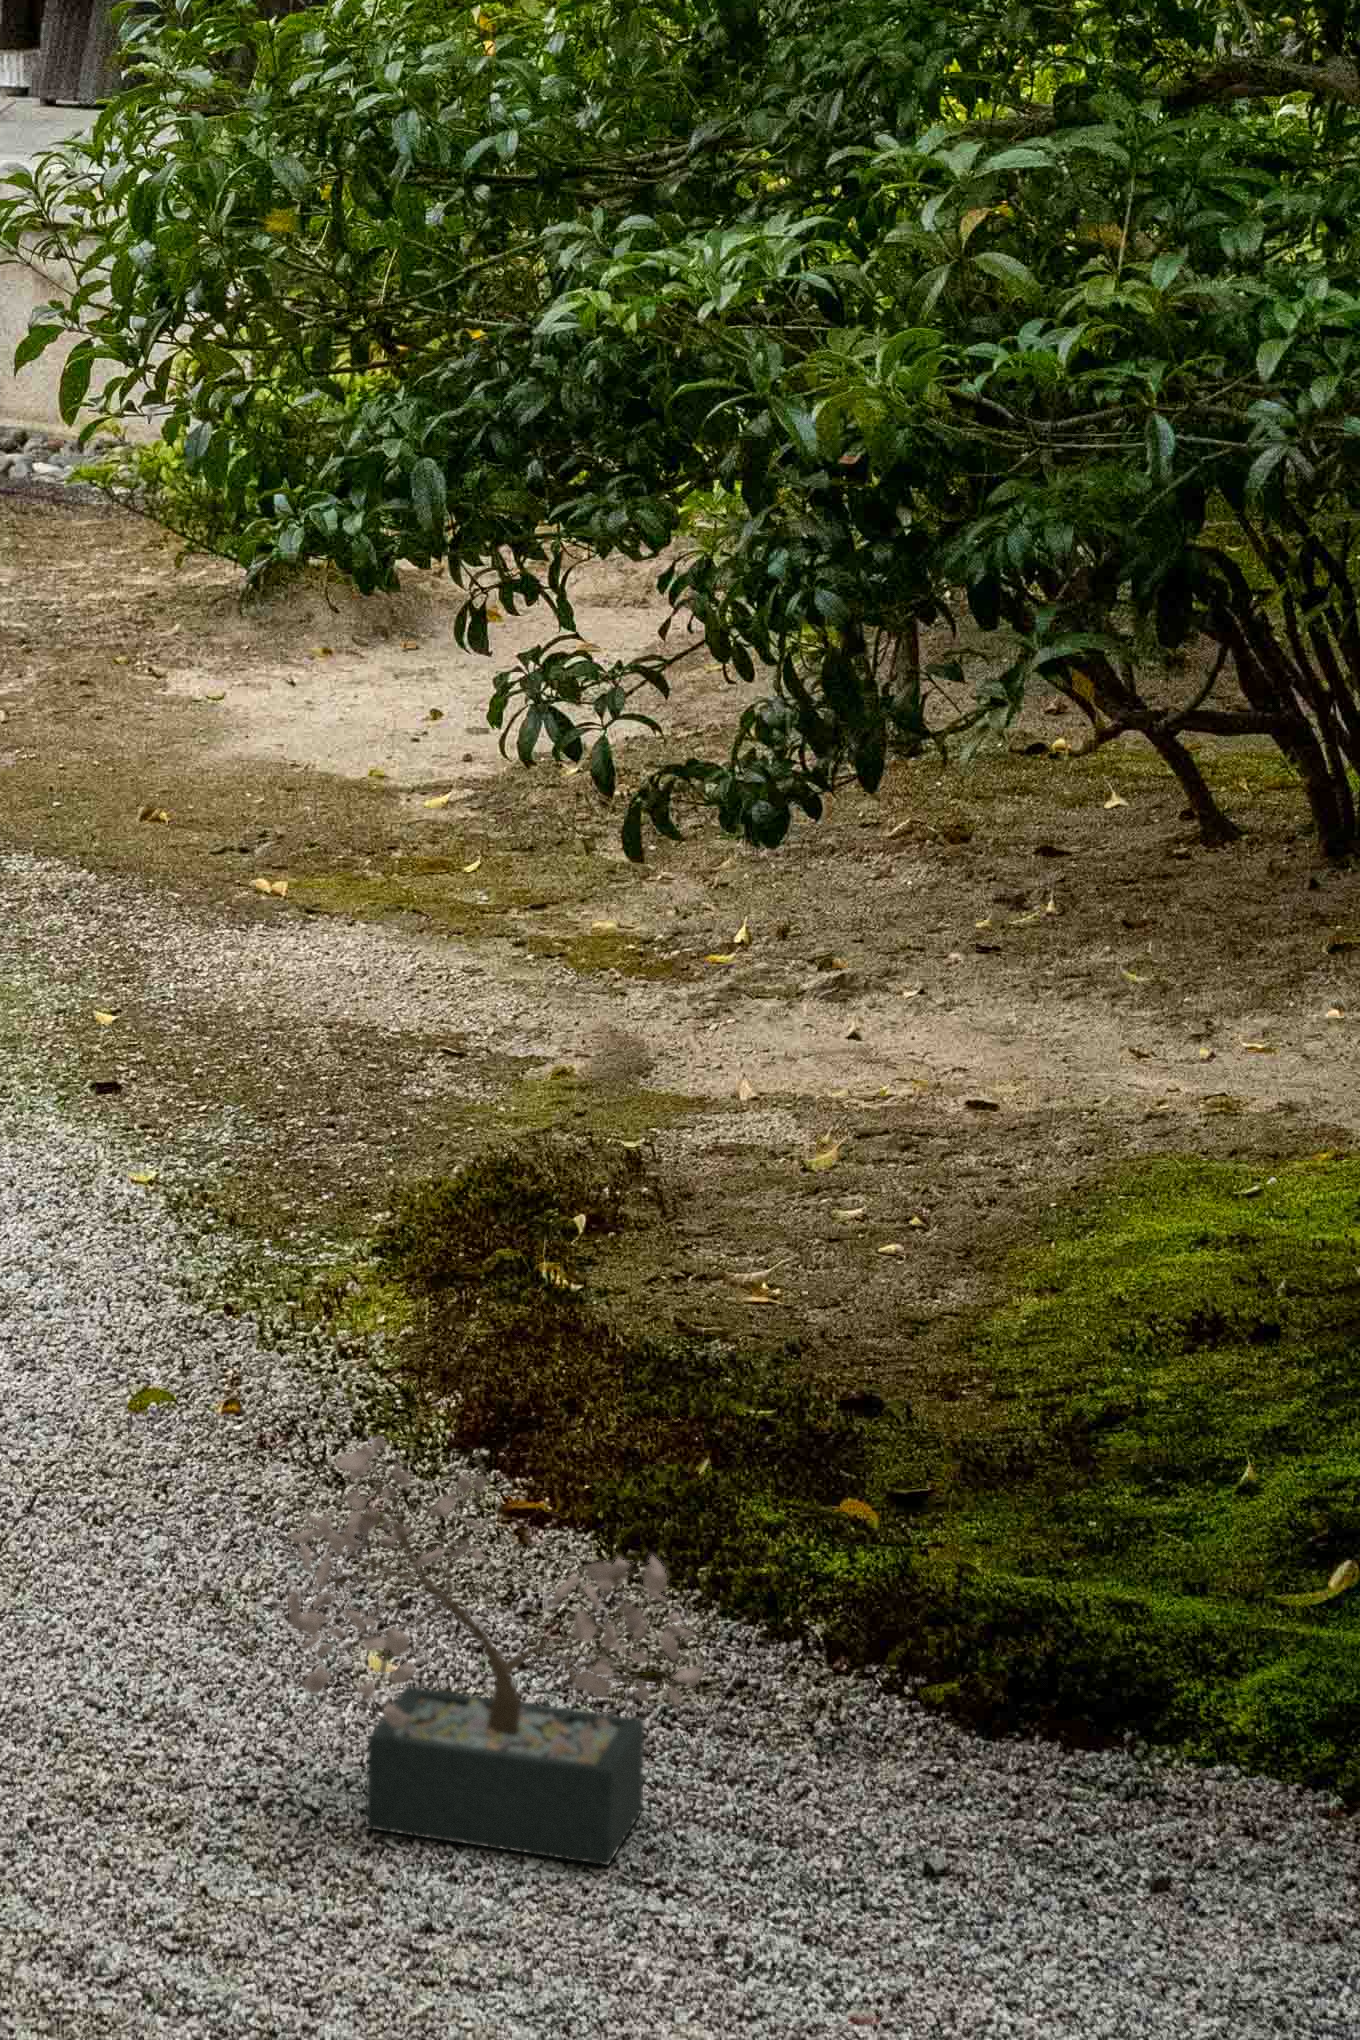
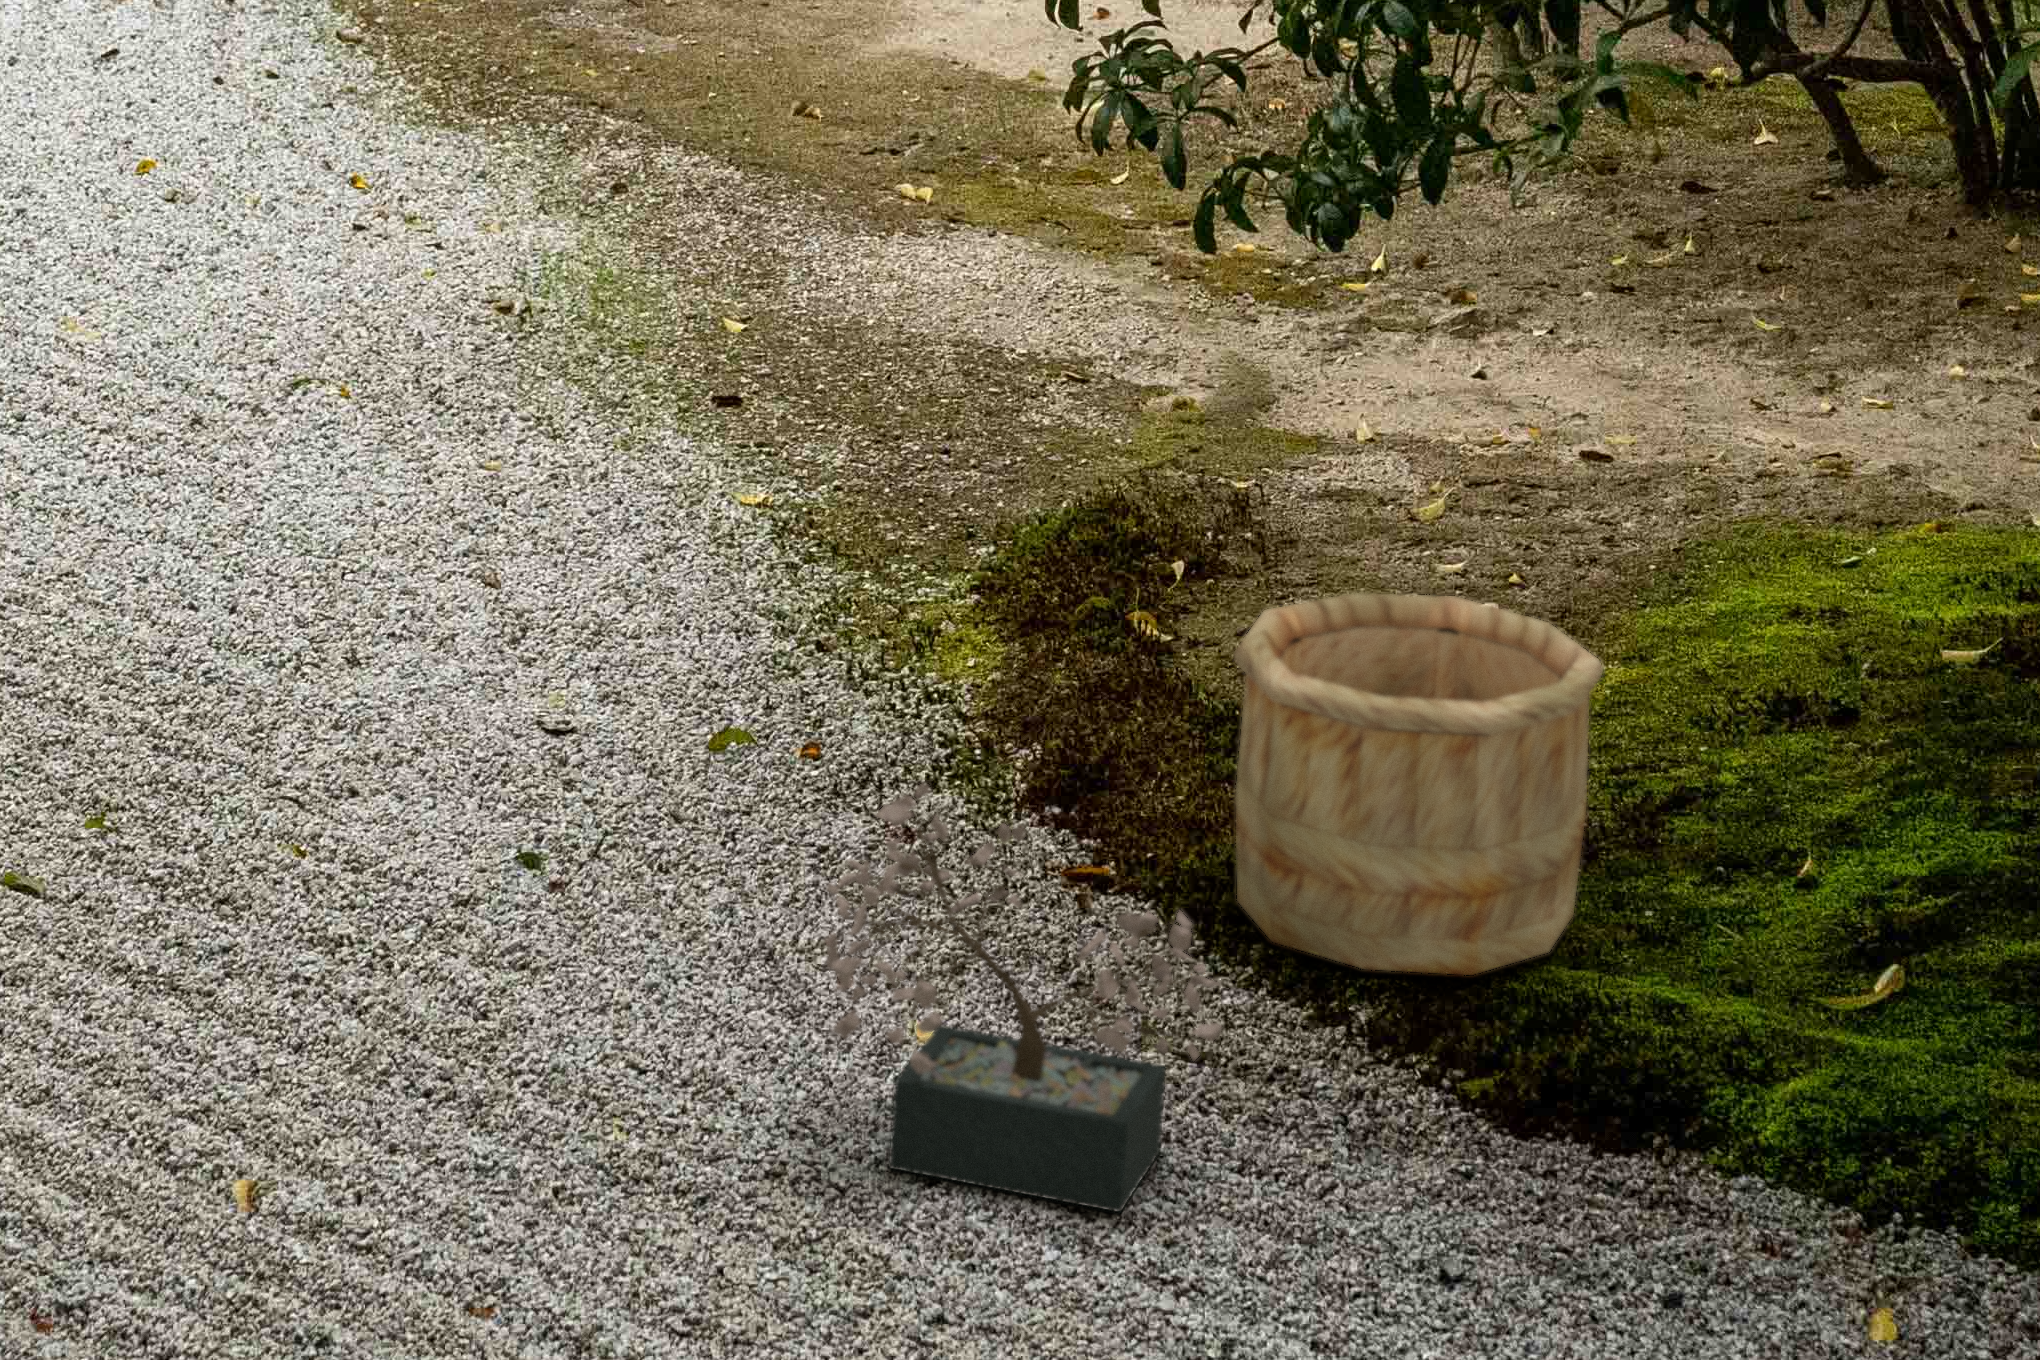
wooden bucket: none [678,1261,1064,1643] -> present [1234,593,1603,975]

